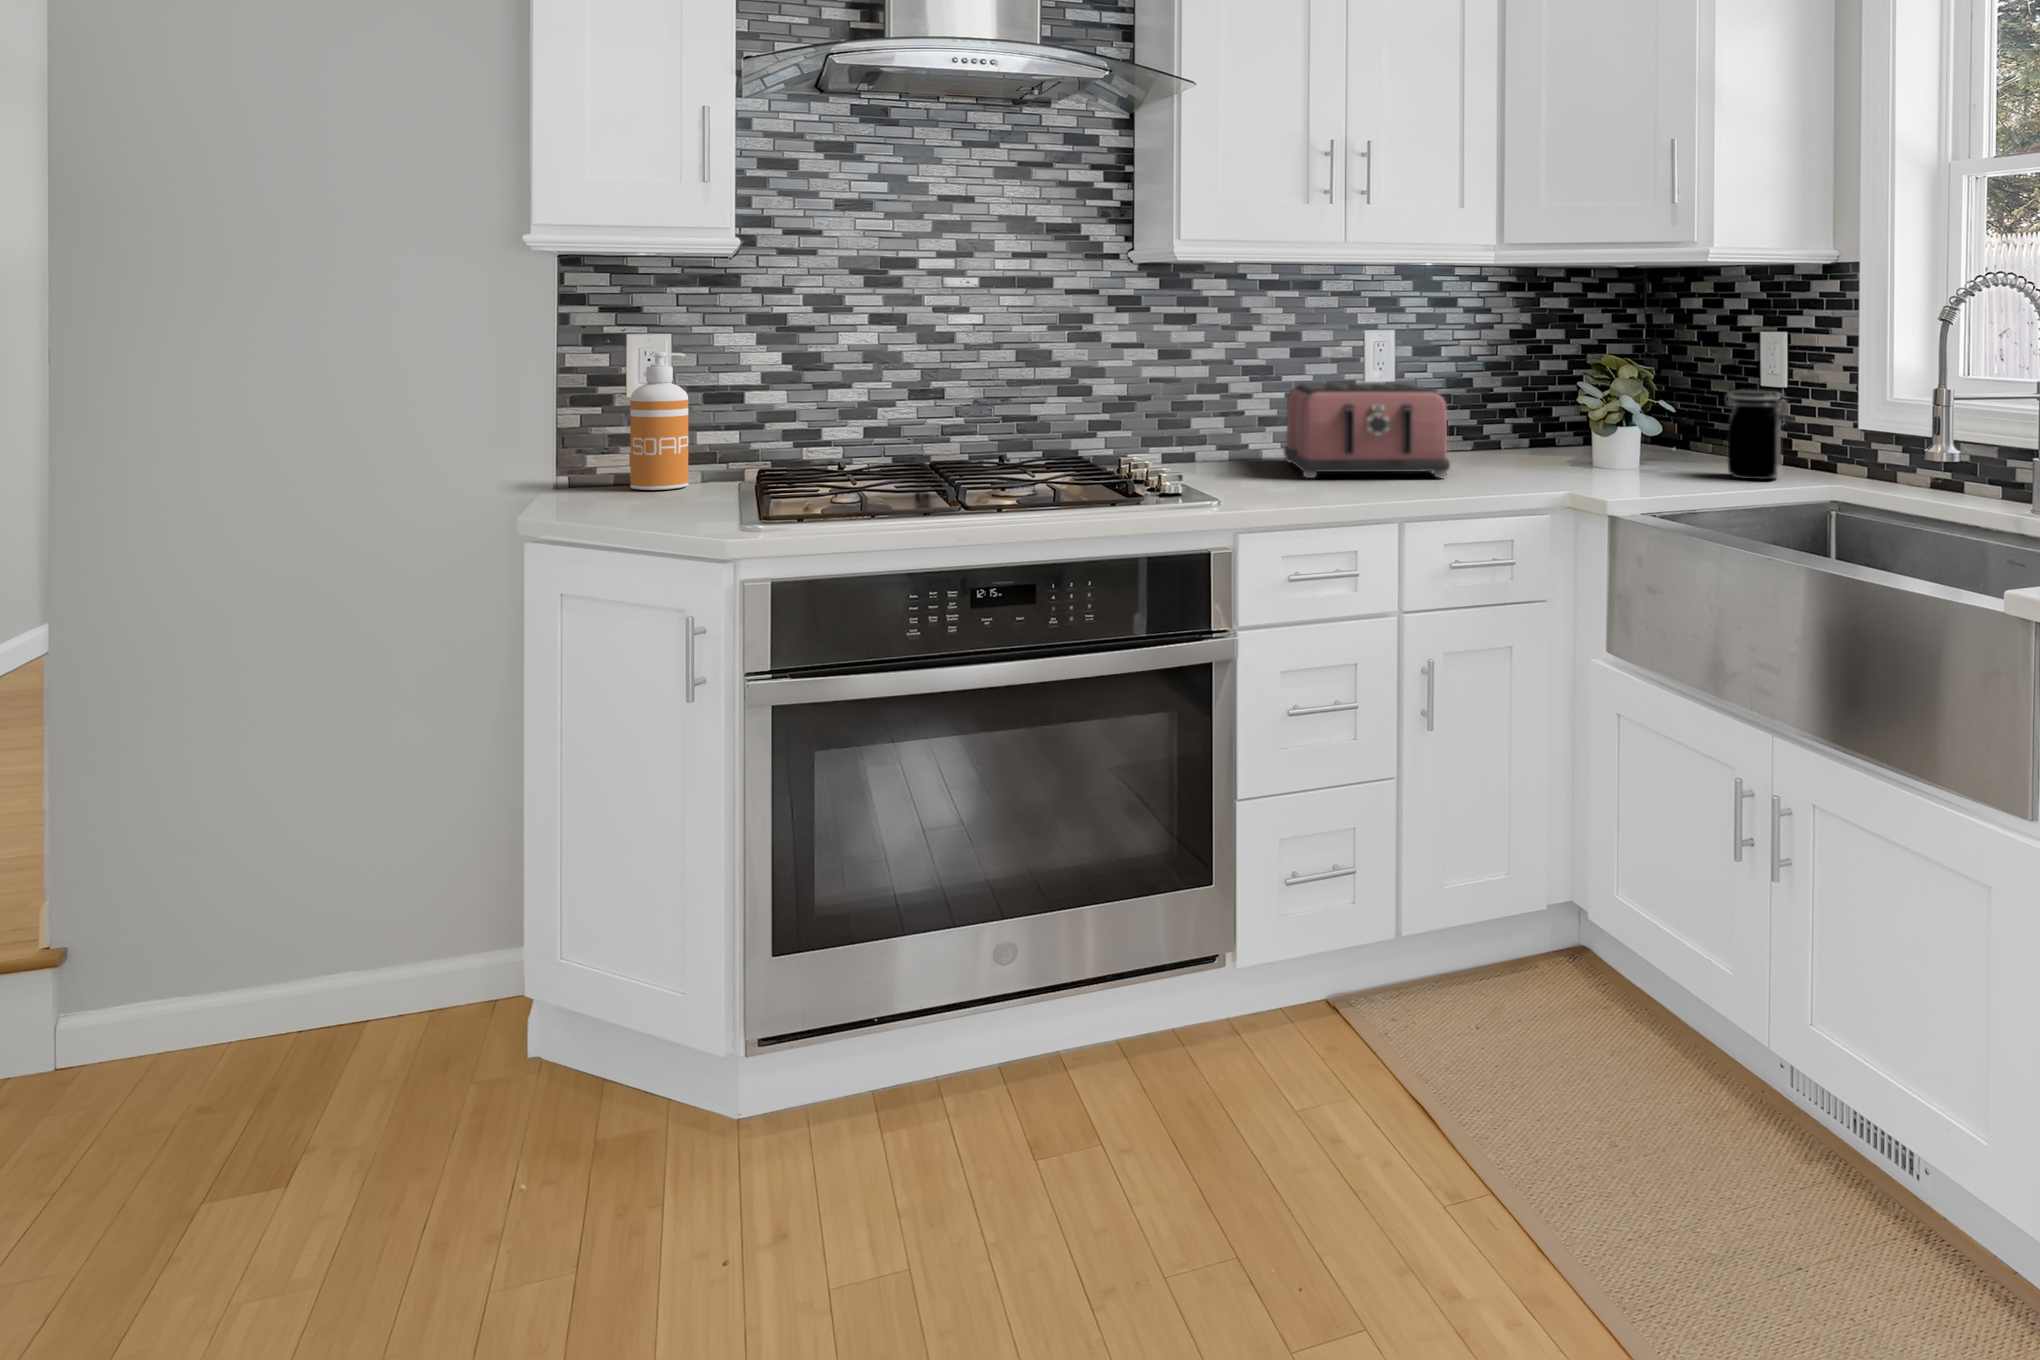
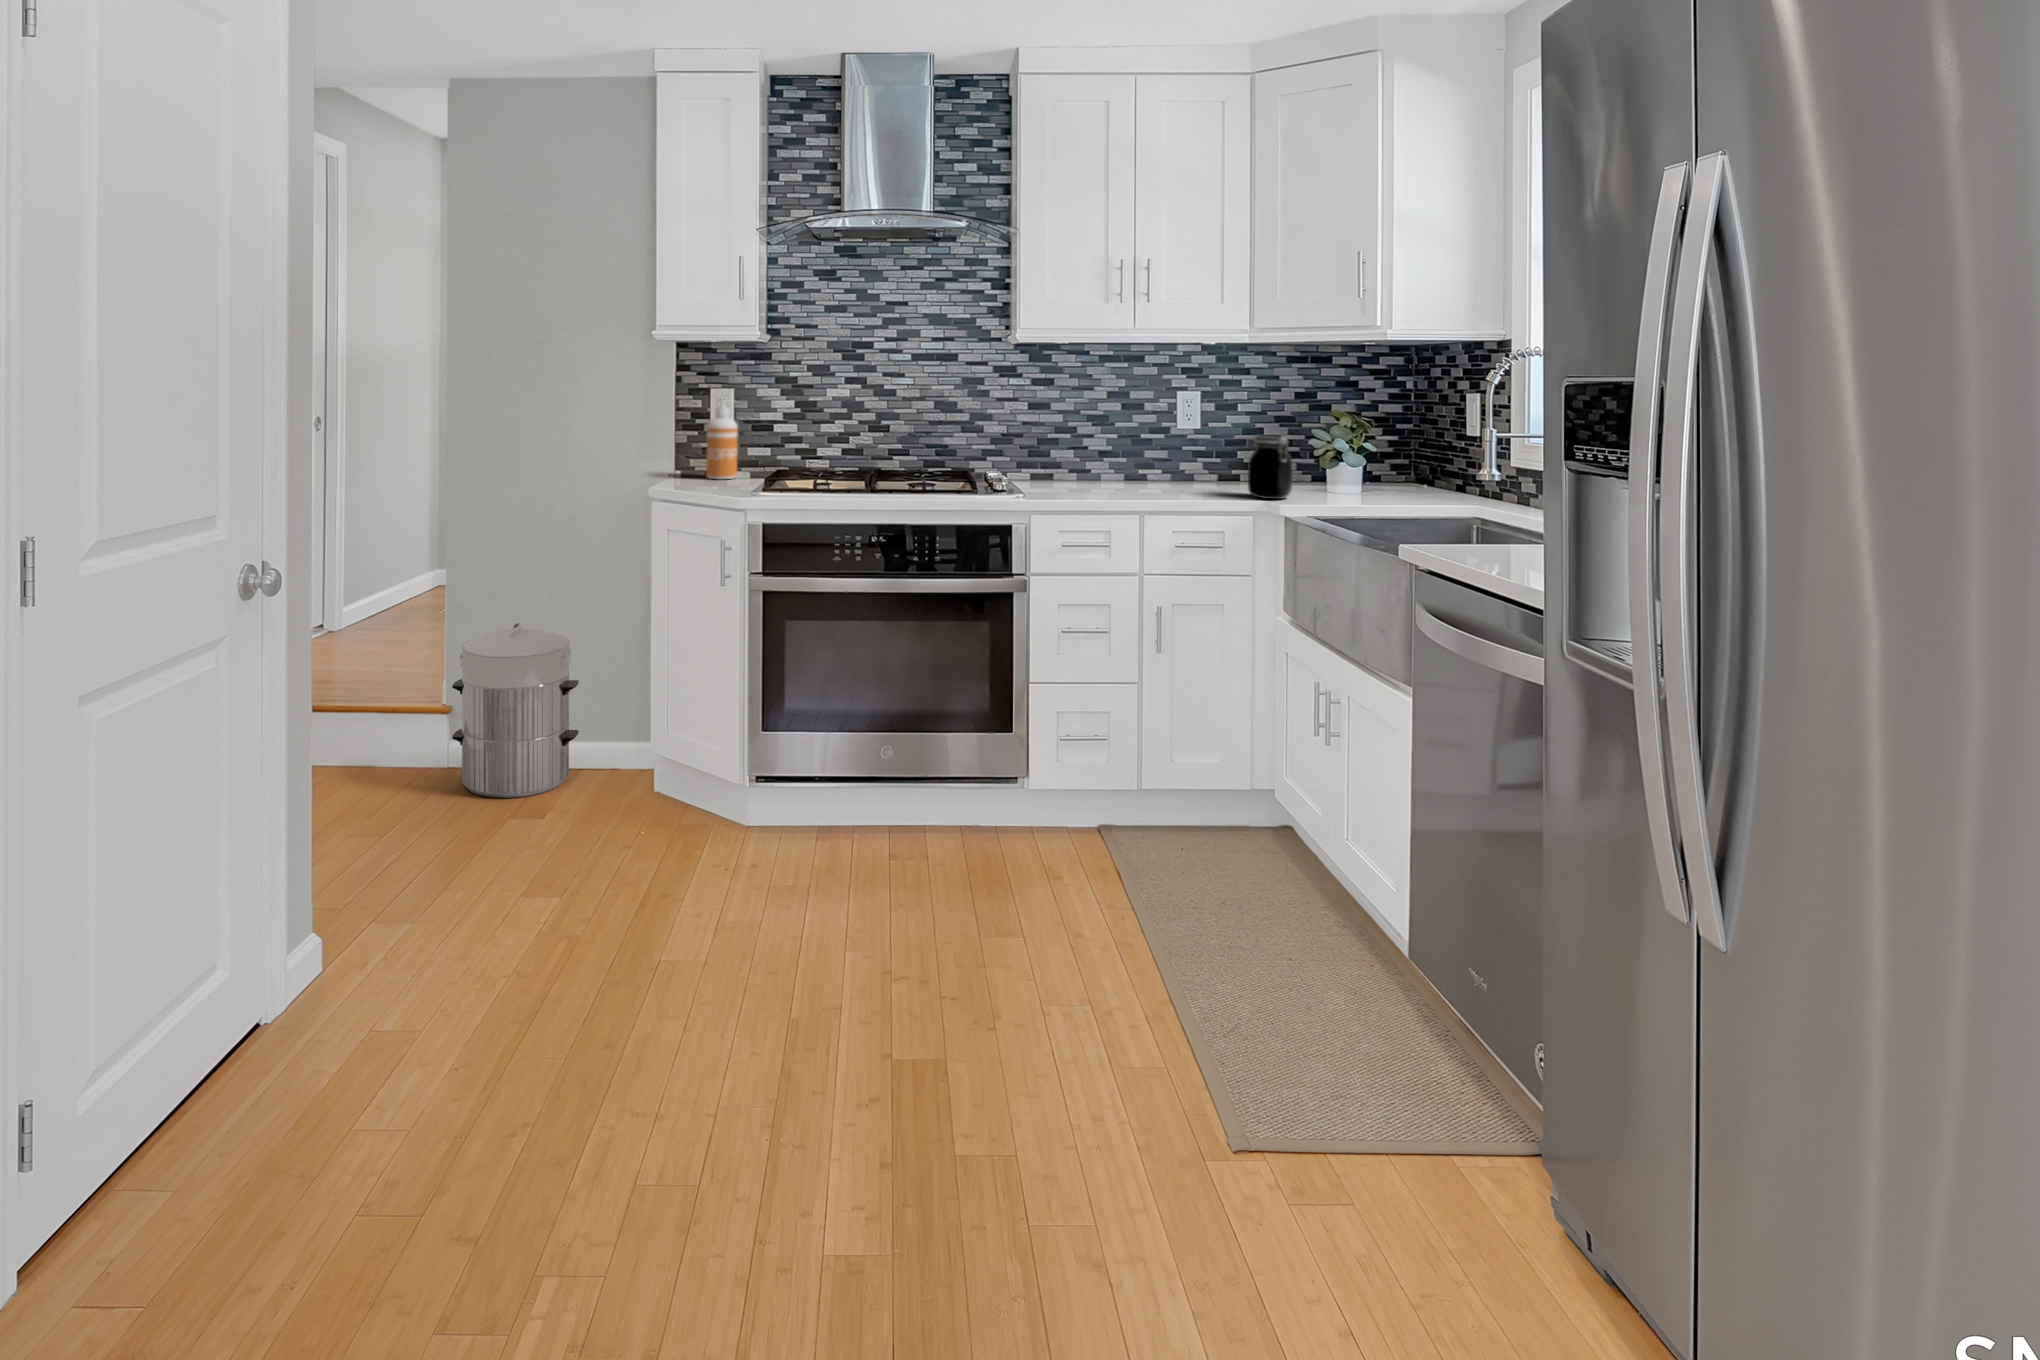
toaster: present [1284,383,1450,478] -> none [1108,427,1211,493]
jar: present [1726,390,1786,479] -> present [1248,436,1292,499]
waste bin: none [88,783,377,1141] -> present [452,623,579,798]

